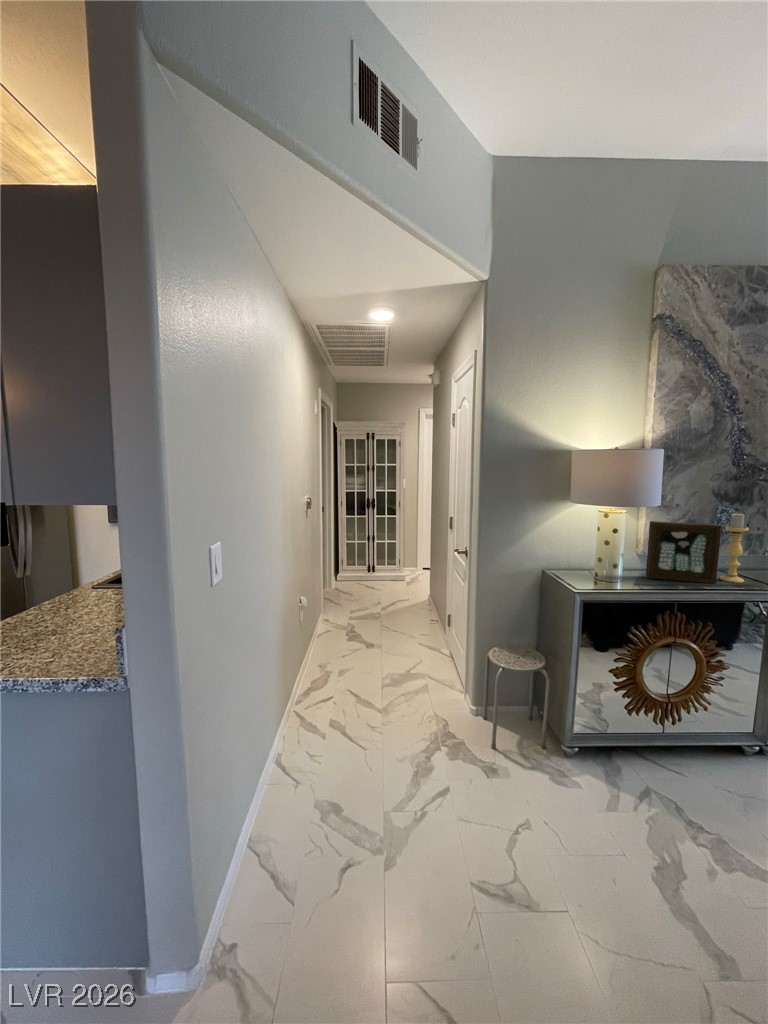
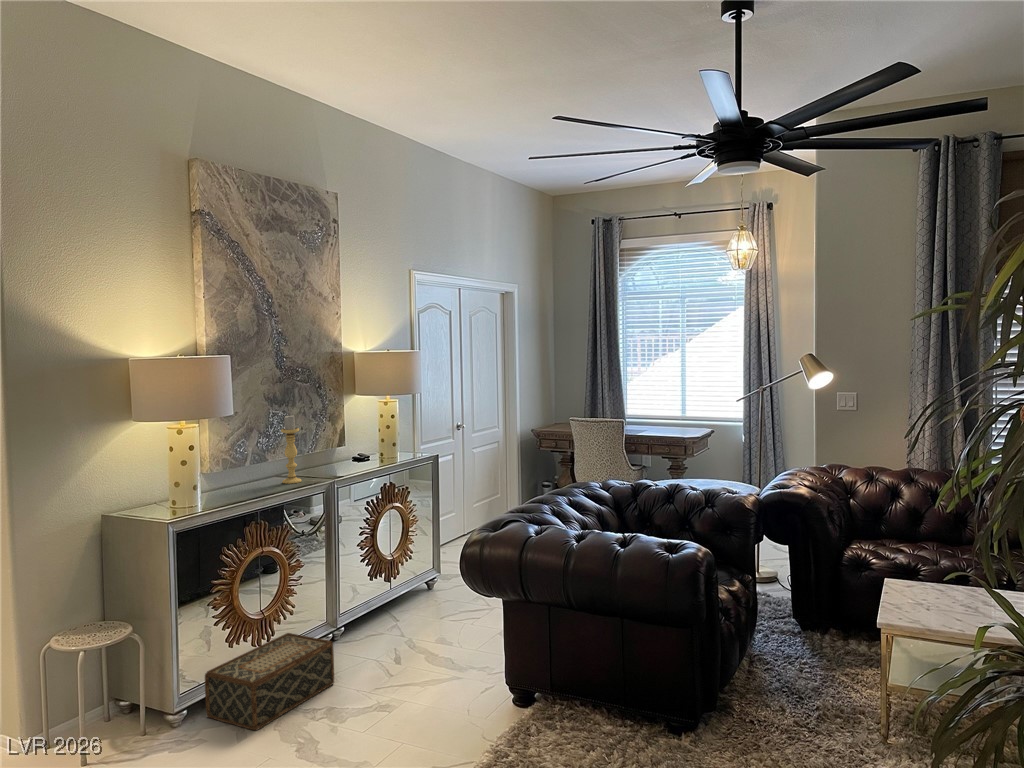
picture frame: present [646,521,721,584] -> none [217,428,283,496]
woven basket: none [593,726,746,812] -> present [205,633,334,730]

